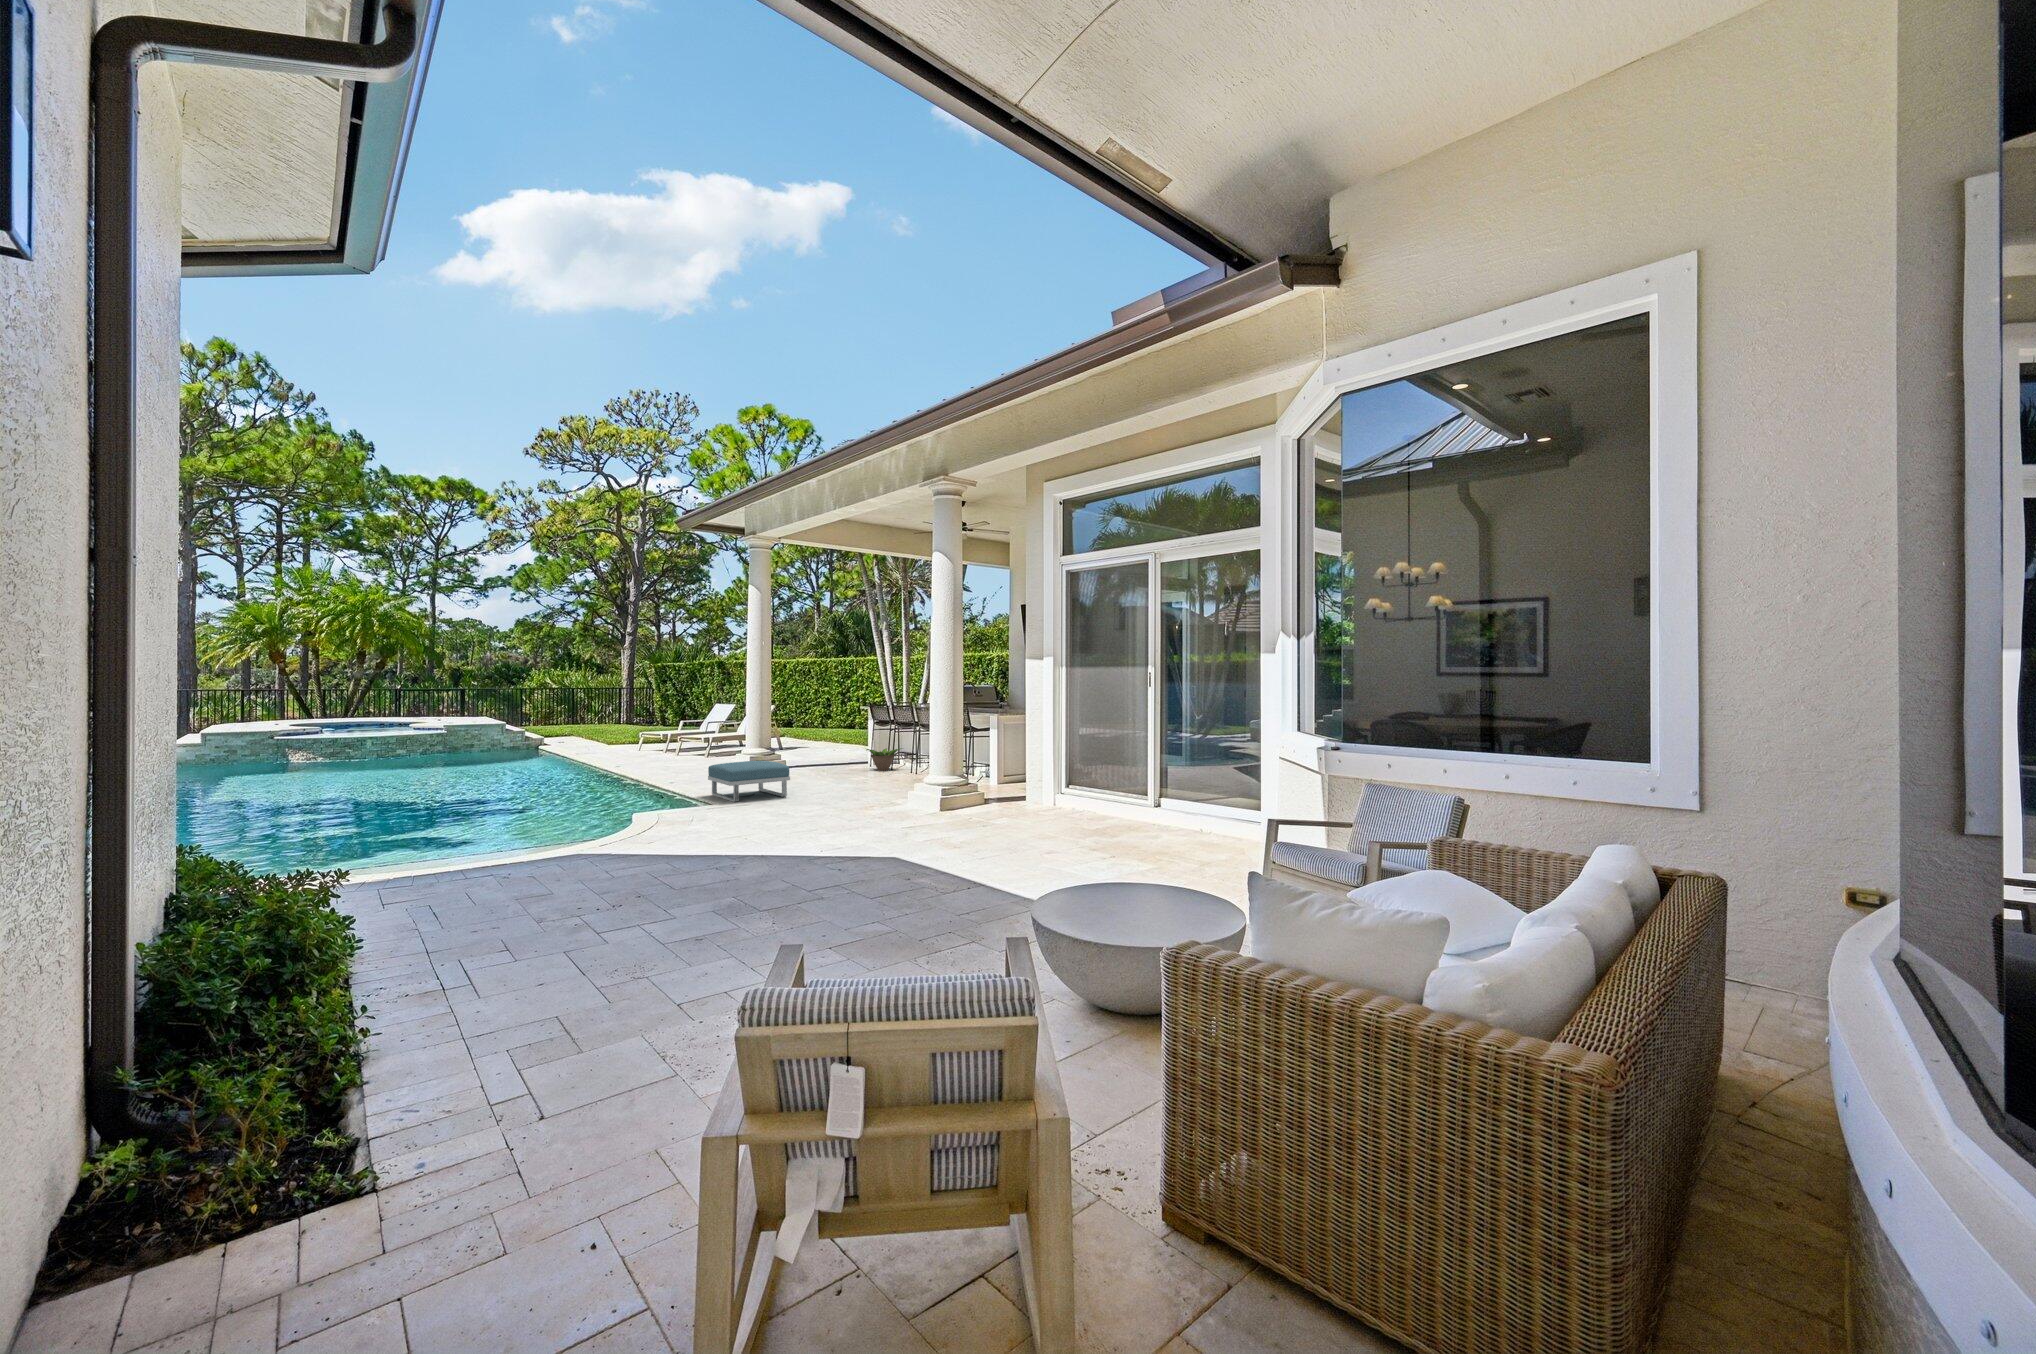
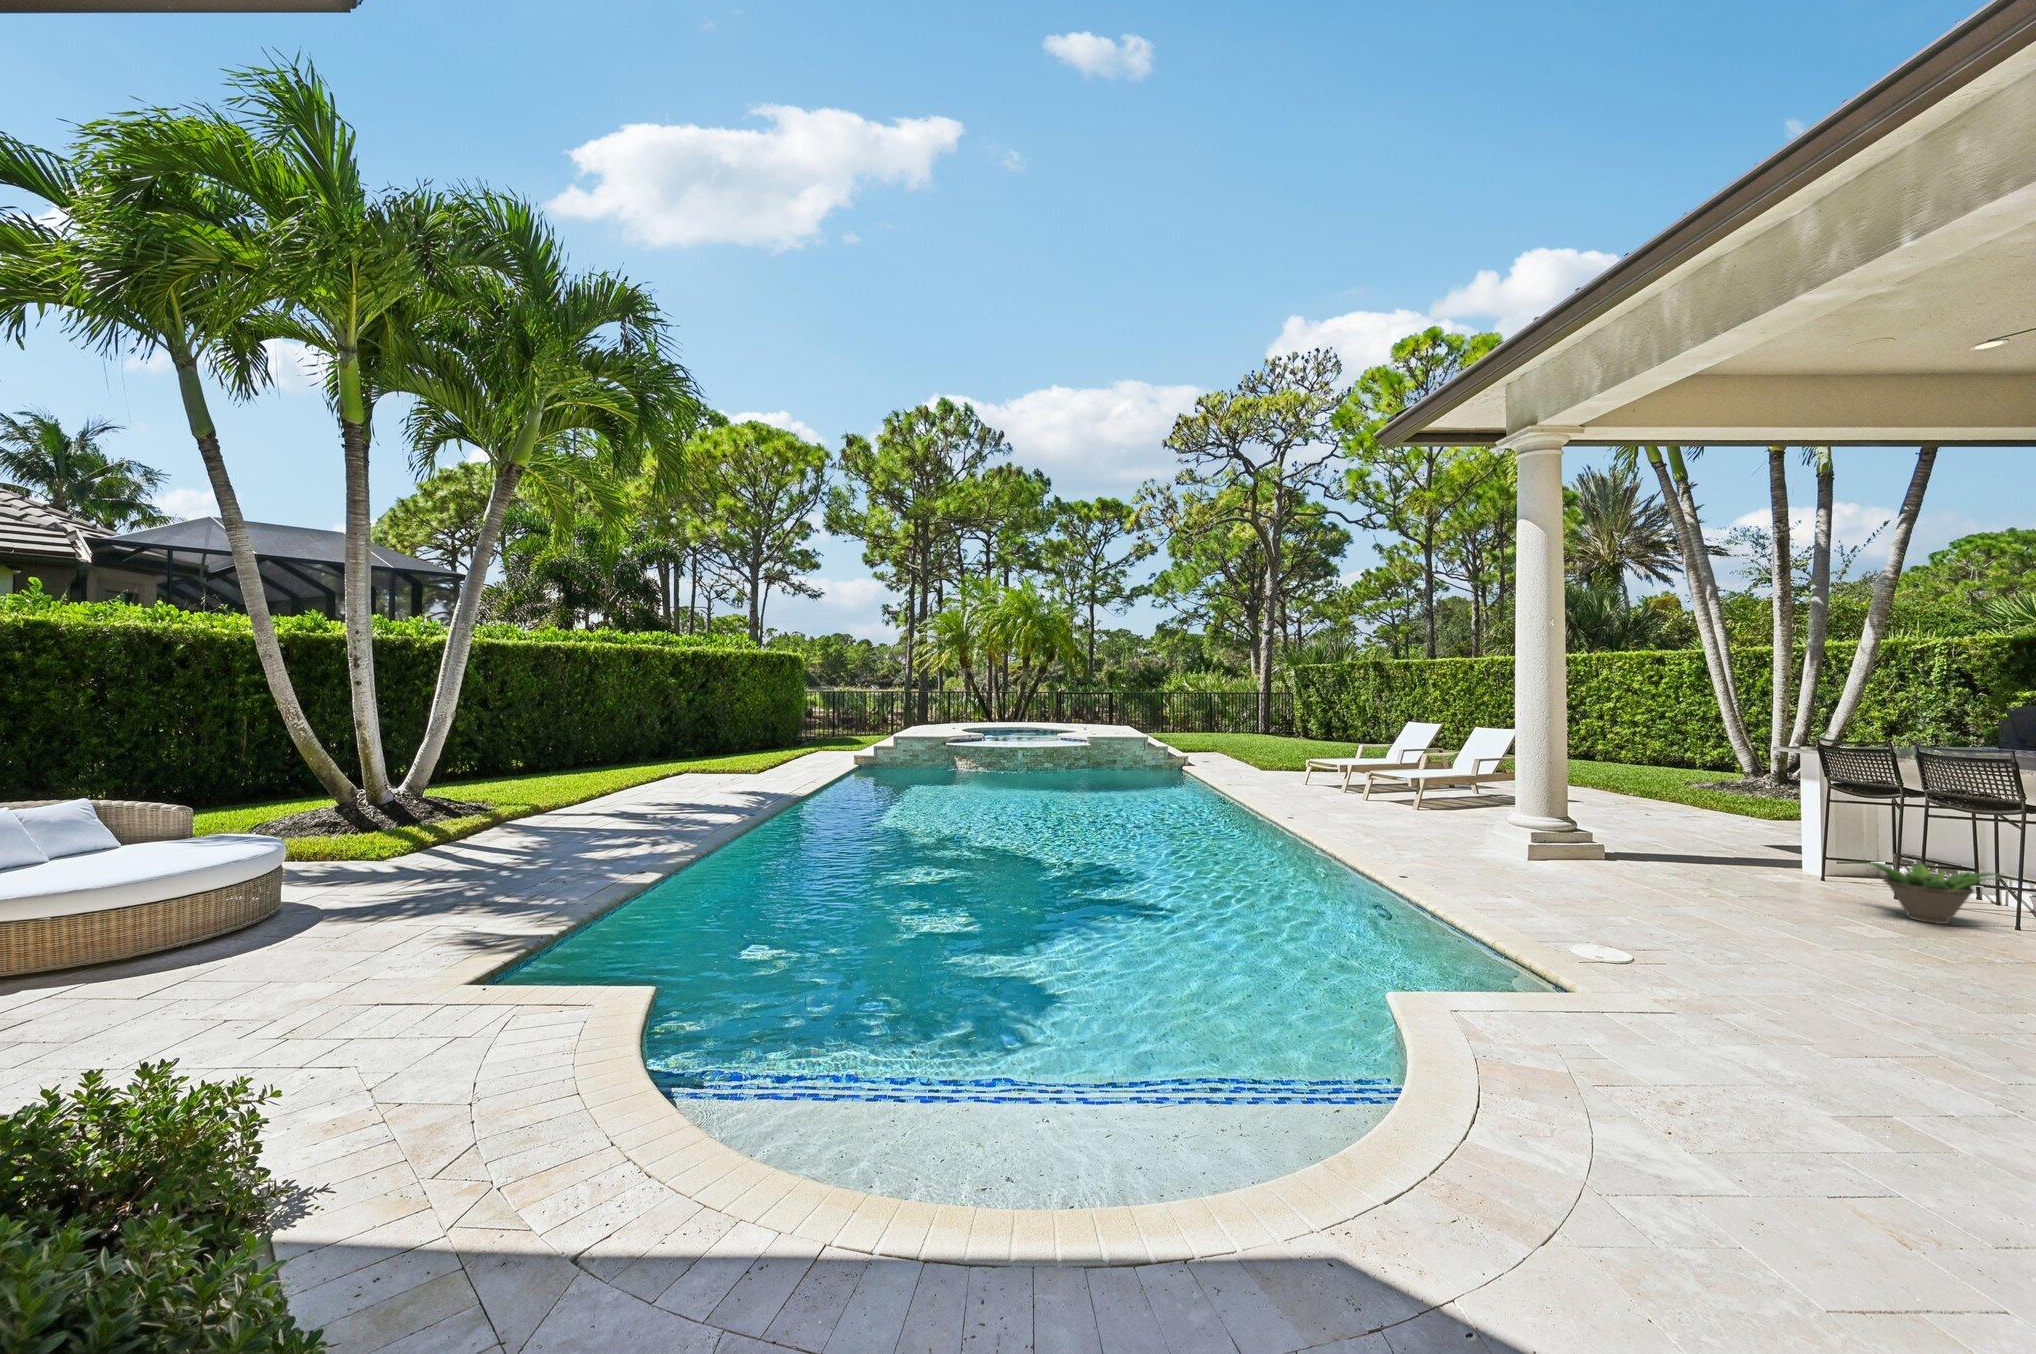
footstool: present [708,761,790,802] -> none [1541,912,1839,1055]

